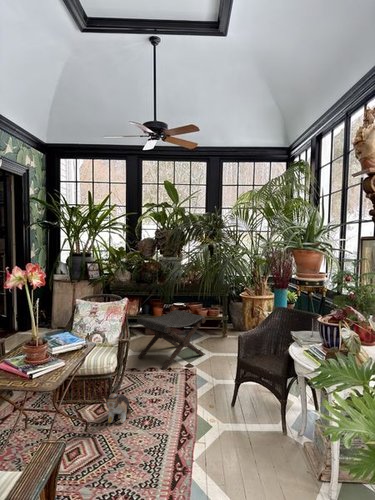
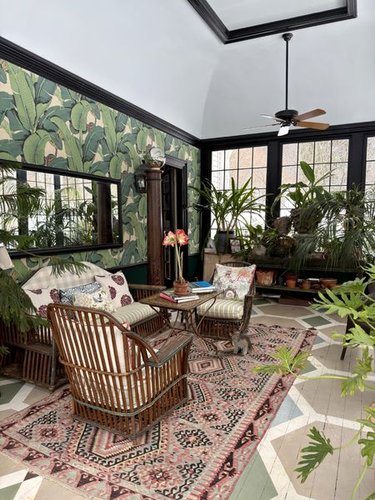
footstool: present [137,310,206,370] -> none [267,281,332,329]

